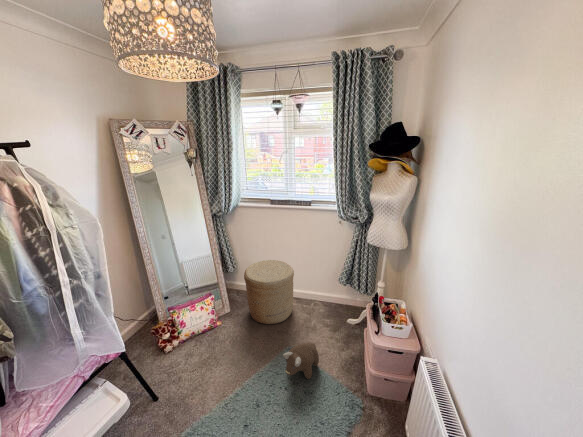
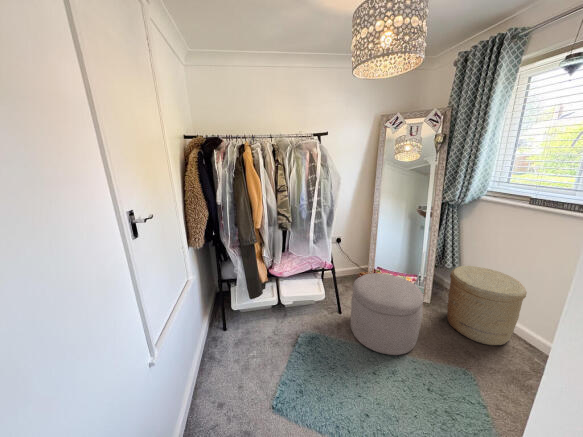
ottoman: none [170,308,253,413] -> present [350,273,424,355]
plush toy: present [283,343,319,379] -> none [437,352,498,404]

